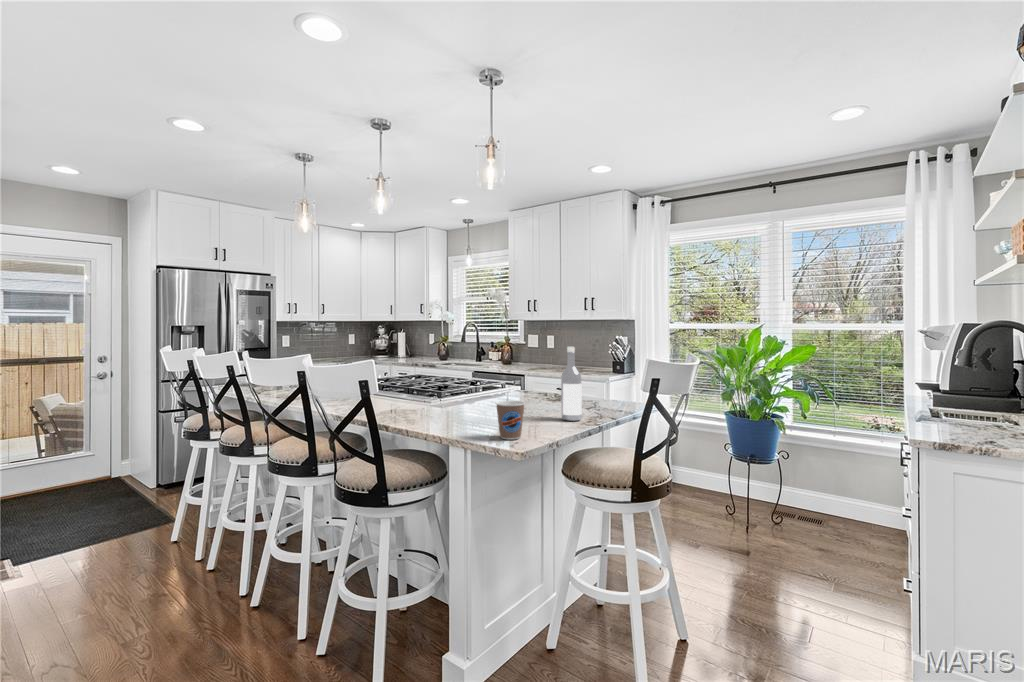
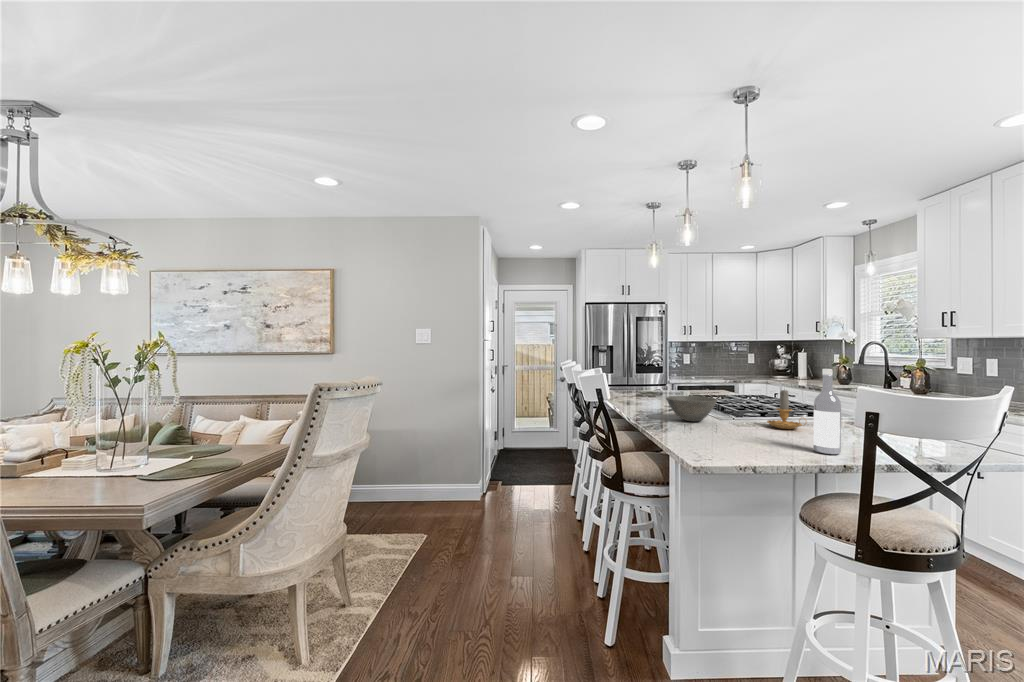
candle: none [491,367,526,405] -> present [767,390,806,429]
bowl: none [400,383,454,411] -> present [666,396,717,421]
coffee cup: present [496,401,525,439] -> none [696,416,727,454]

